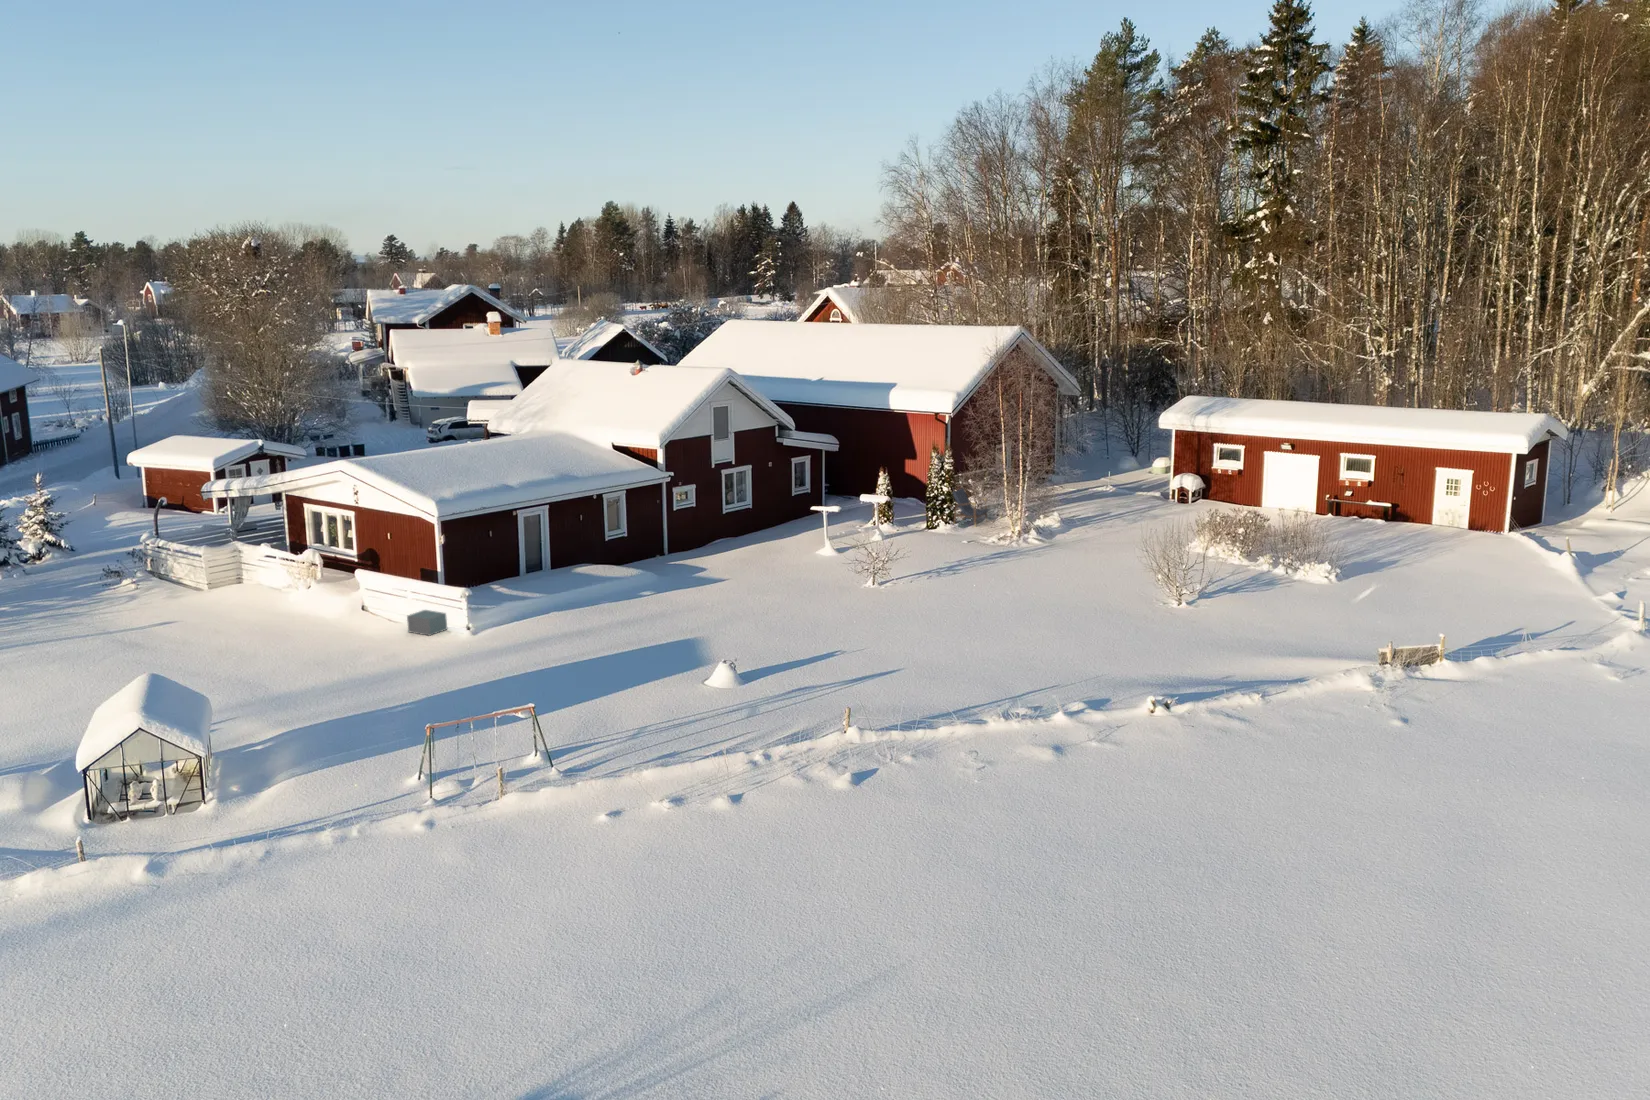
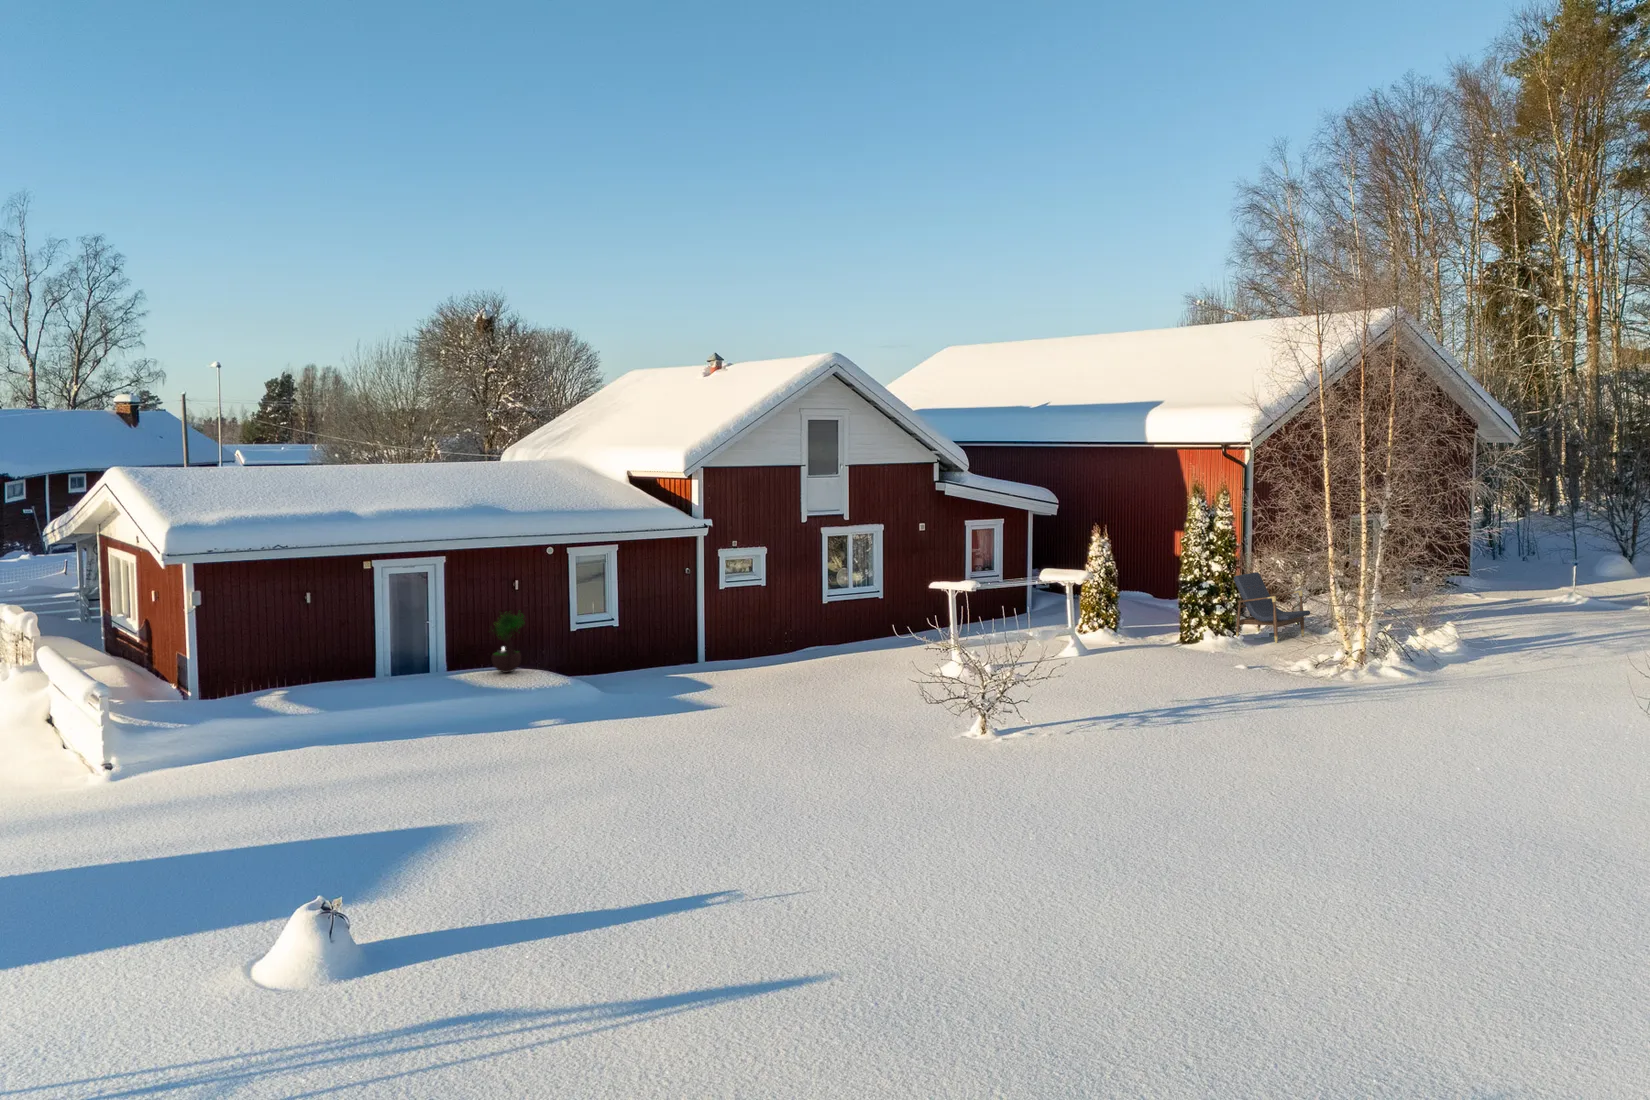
potted tree: none [571,532,592,568] -> present [492,612,522,673]
storage box: present [407,610,447,636] -> none [20,721,90,772]

